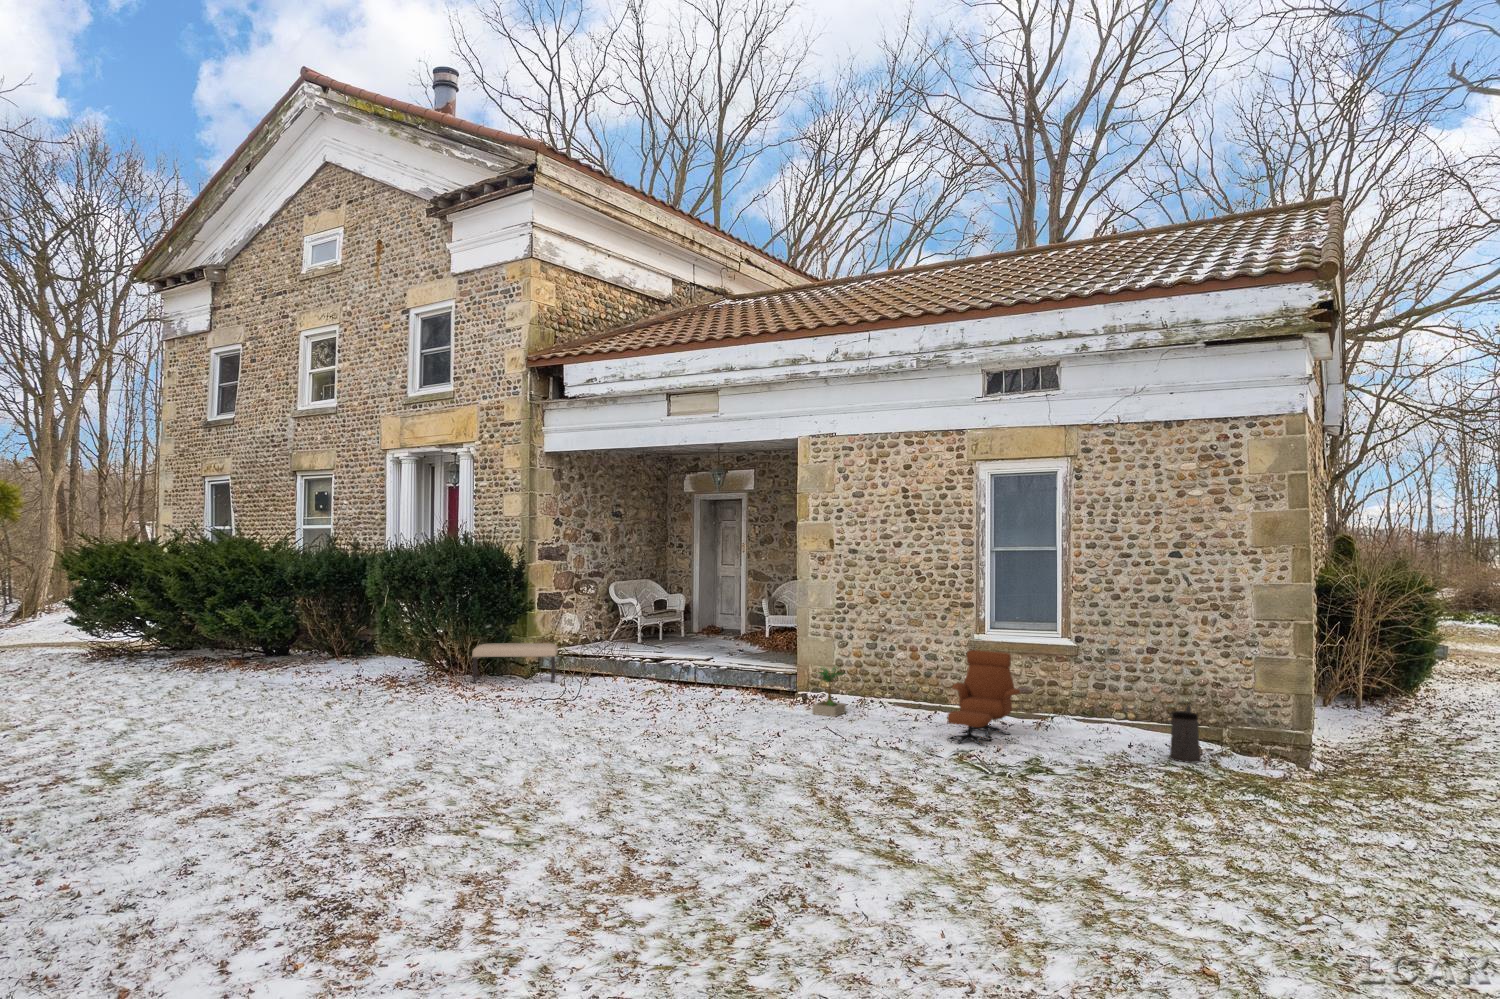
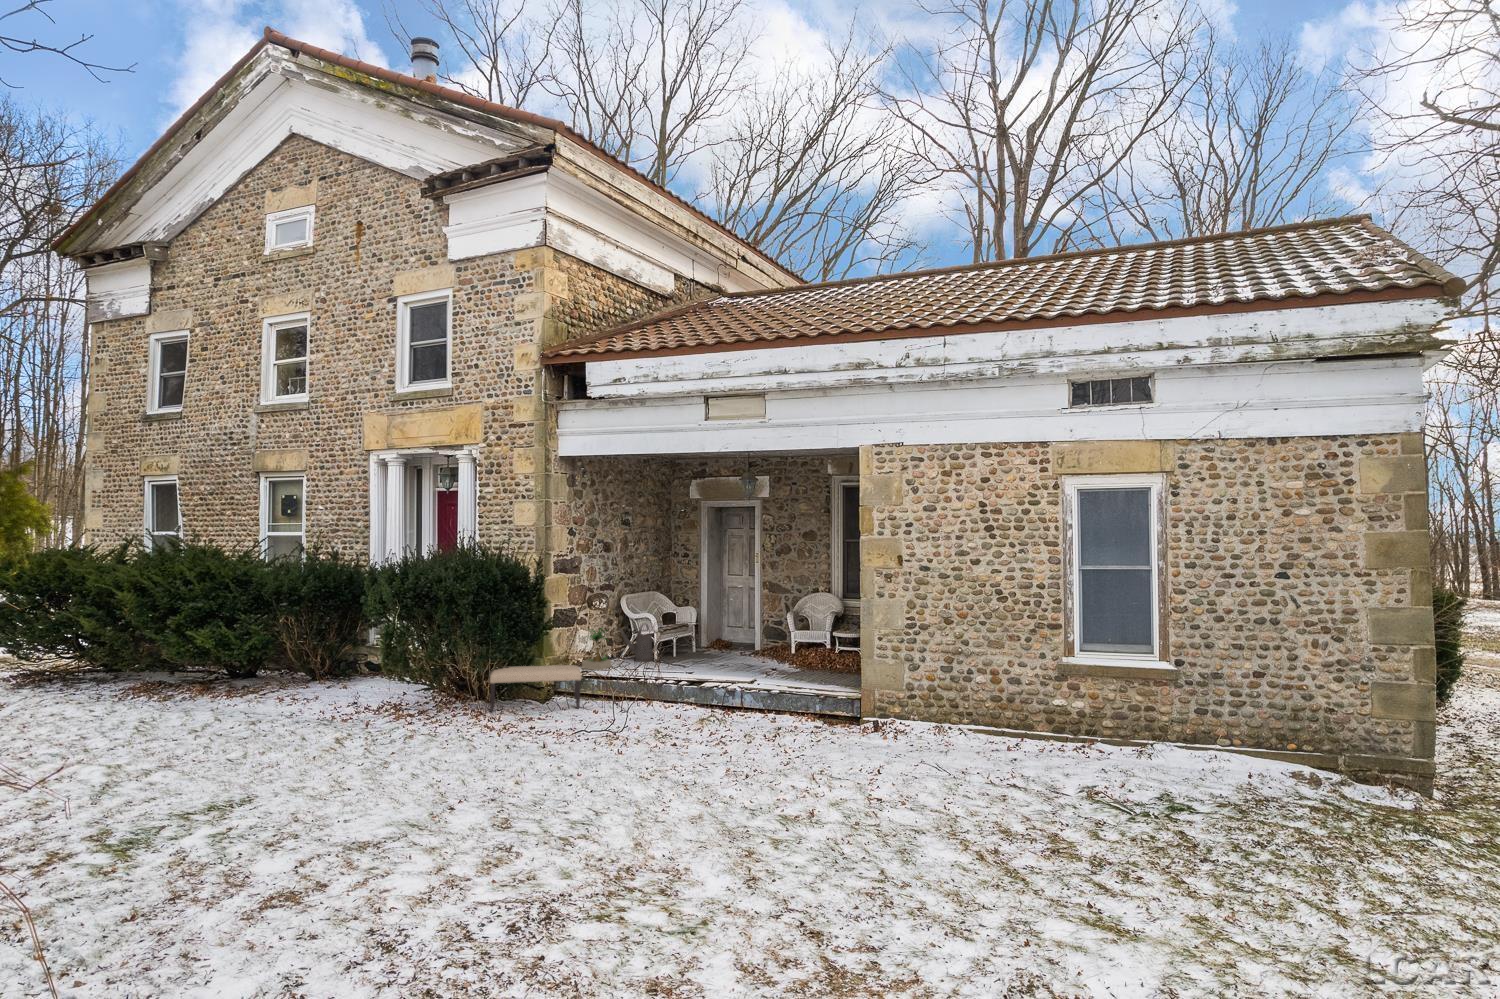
lounge chair: present [947,650,1020,746] -> none [1044,675,1120,781]
potted plant: present [812,667,846,717] -> present [582,628,612,670]
watering can: present [1169,701,1201,763] -> present [619,624,657,662]

